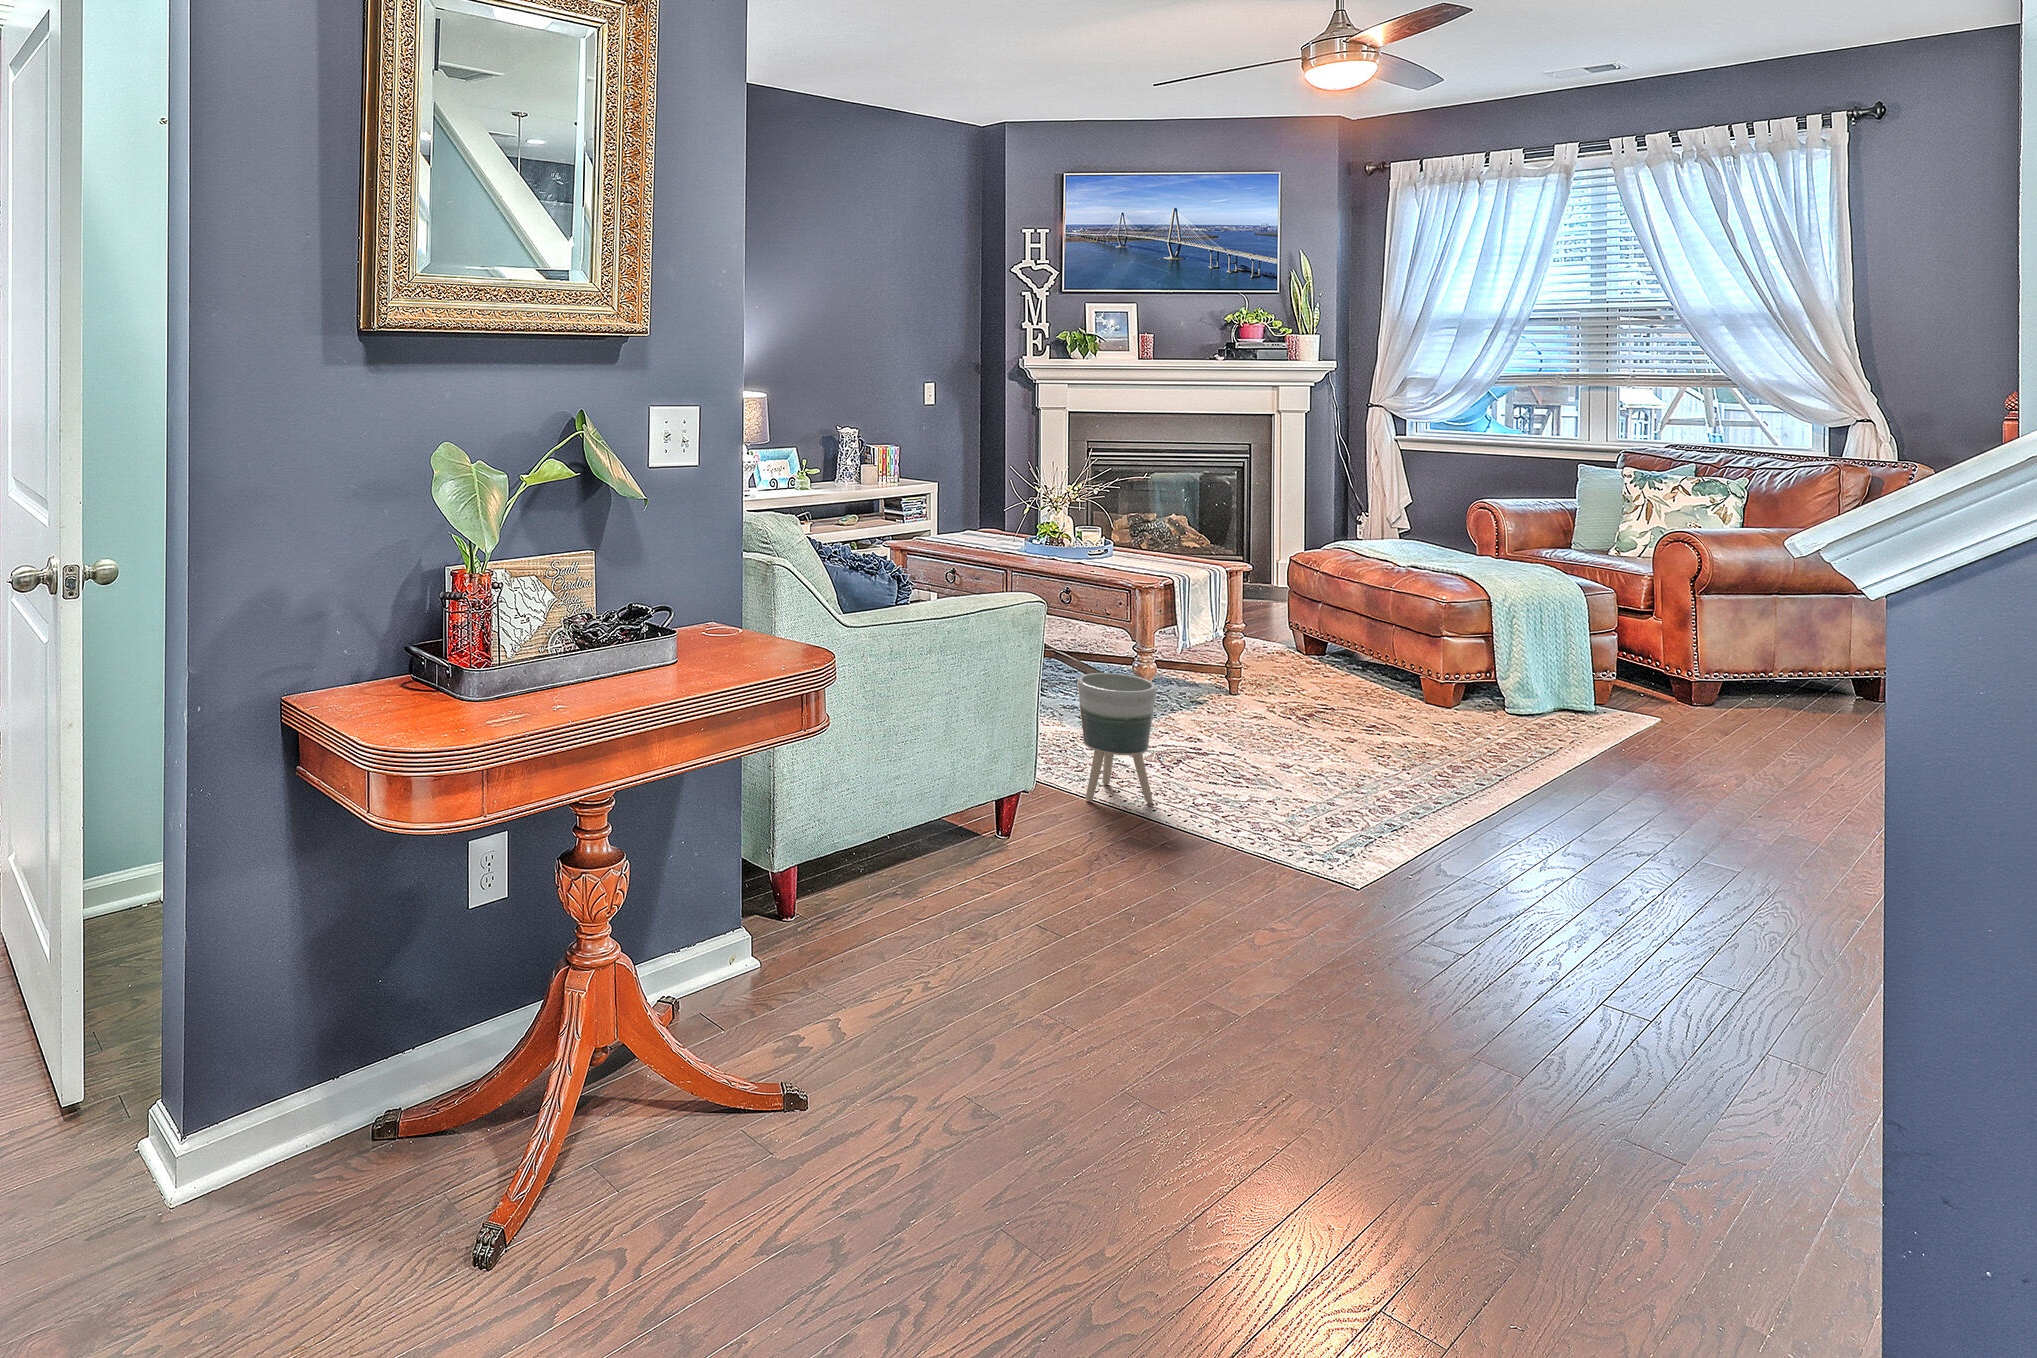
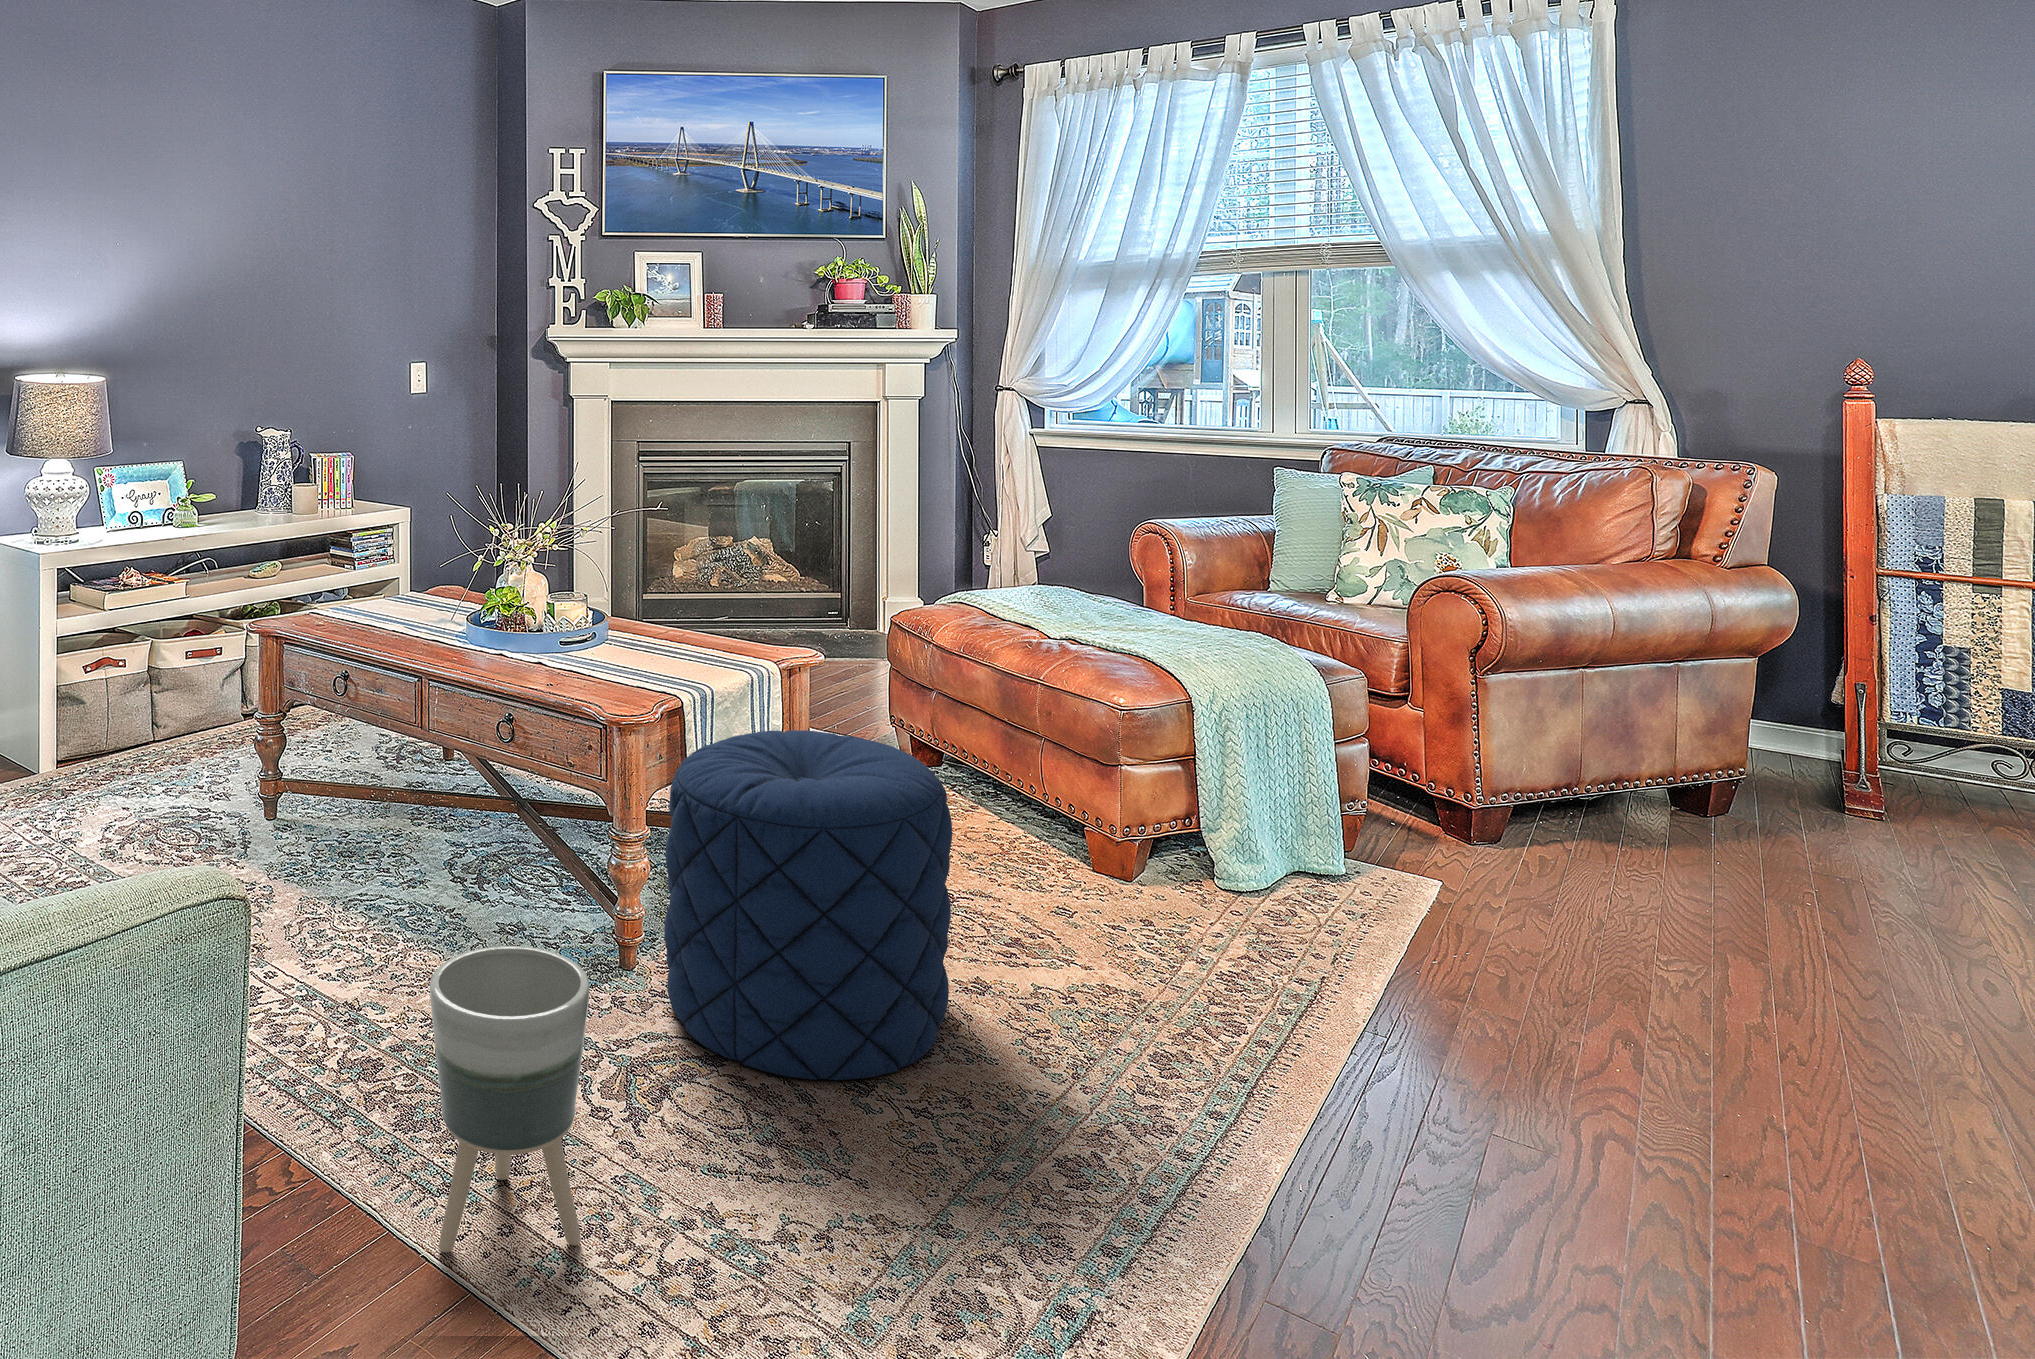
pouf: none [1169,597,1336,767] -> present [664,730,952,1080]

